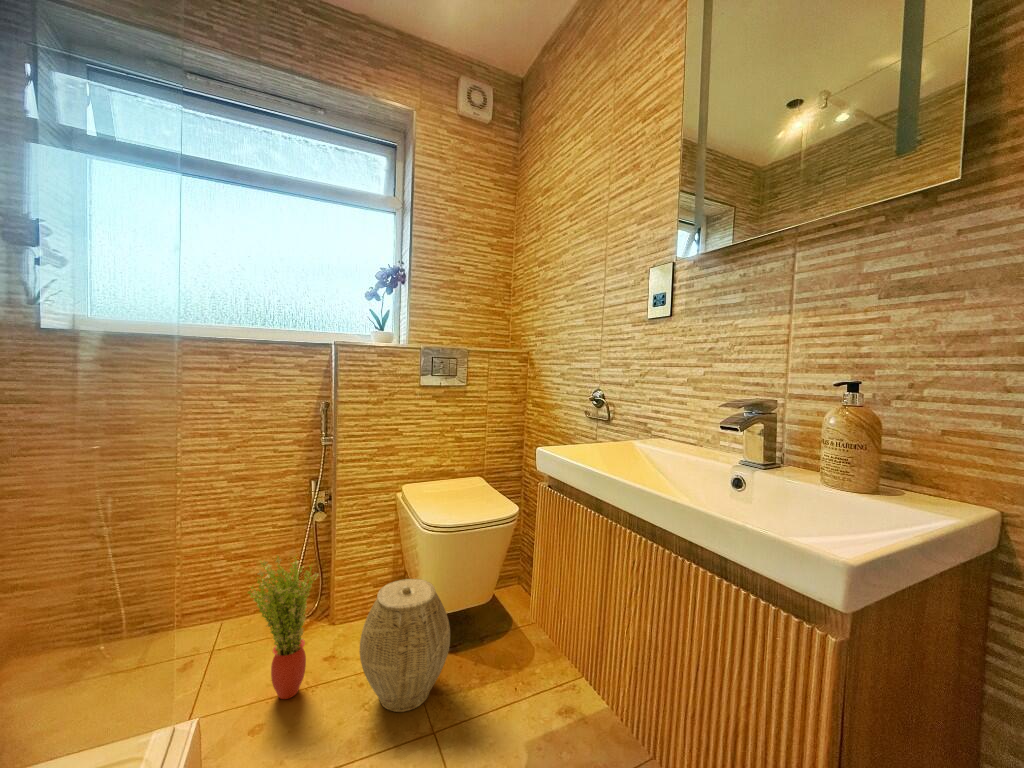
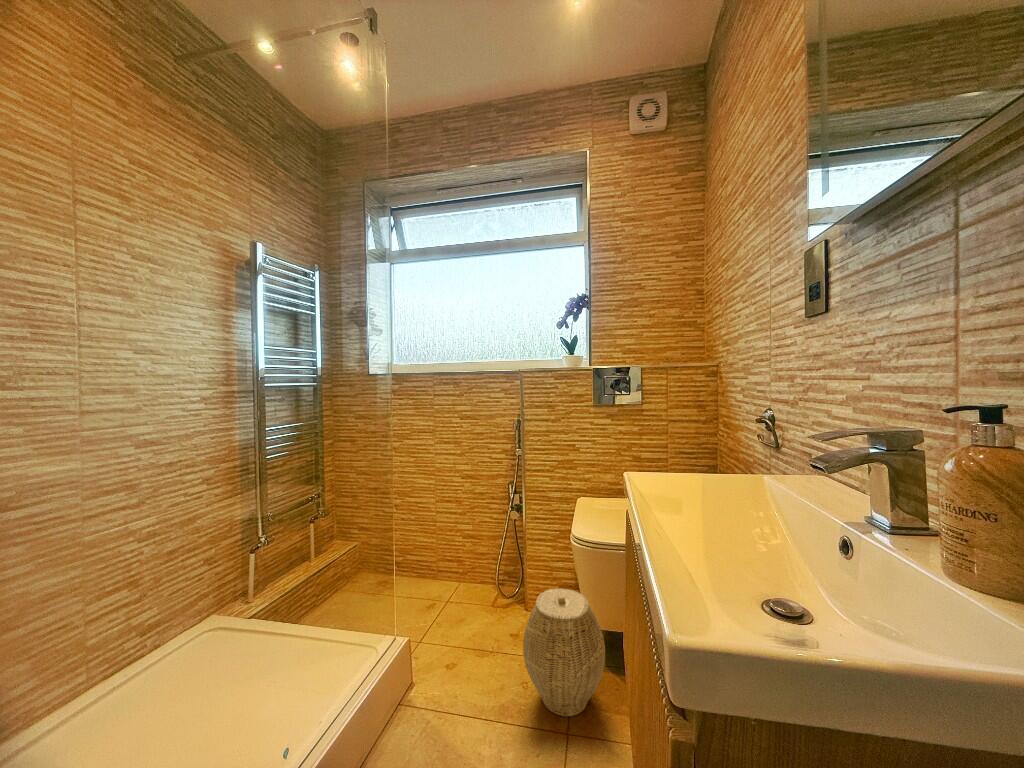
potted plant: present [248,556,319,699] -> none [448,542,497,659]

